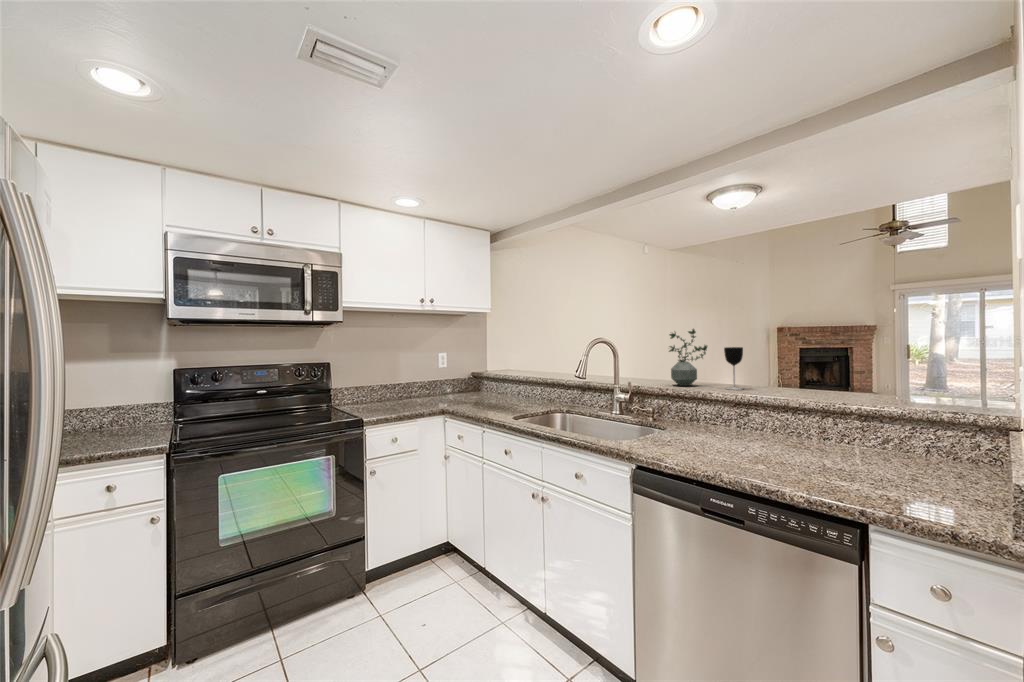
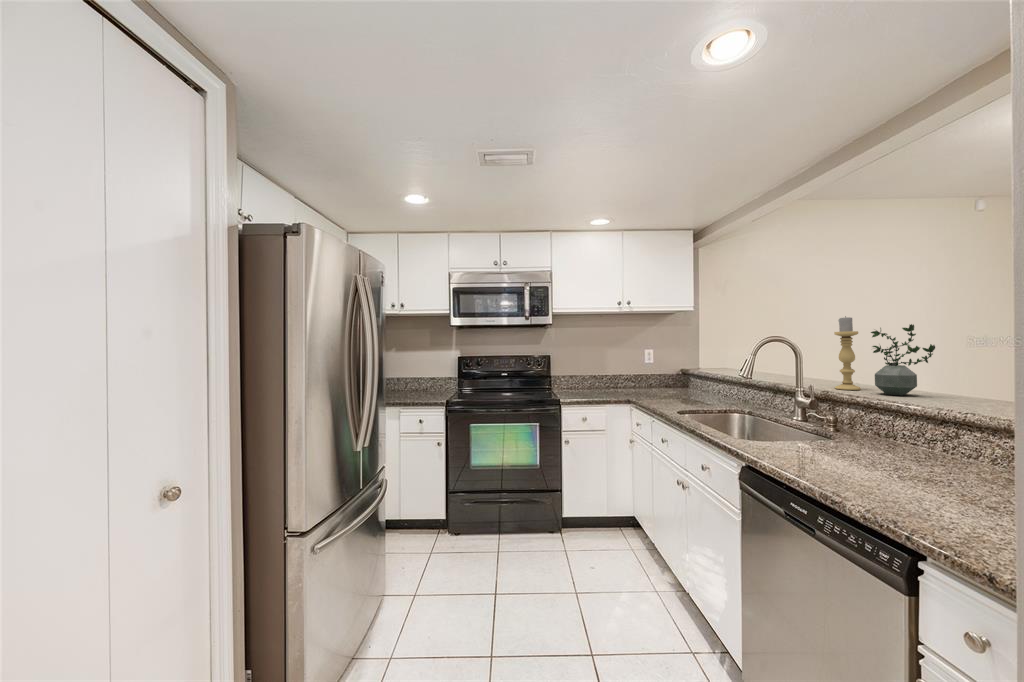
candle holder: none [636,321,654,384] -> present [834,316,861,390]
wine glass: present [724,347,743,390] -> none [947,348,980,404]

